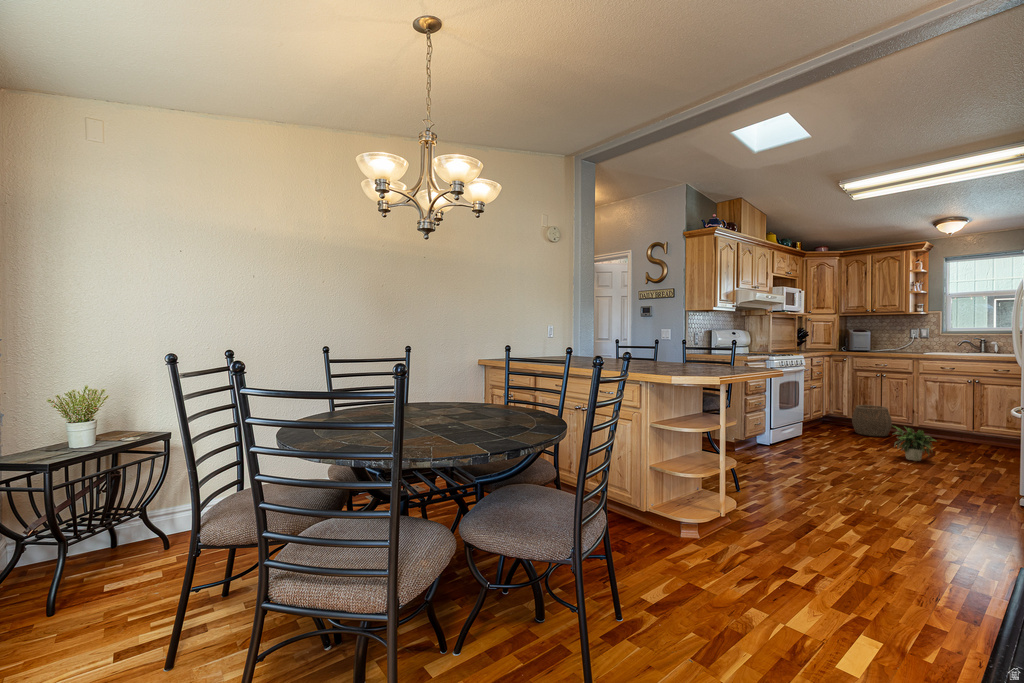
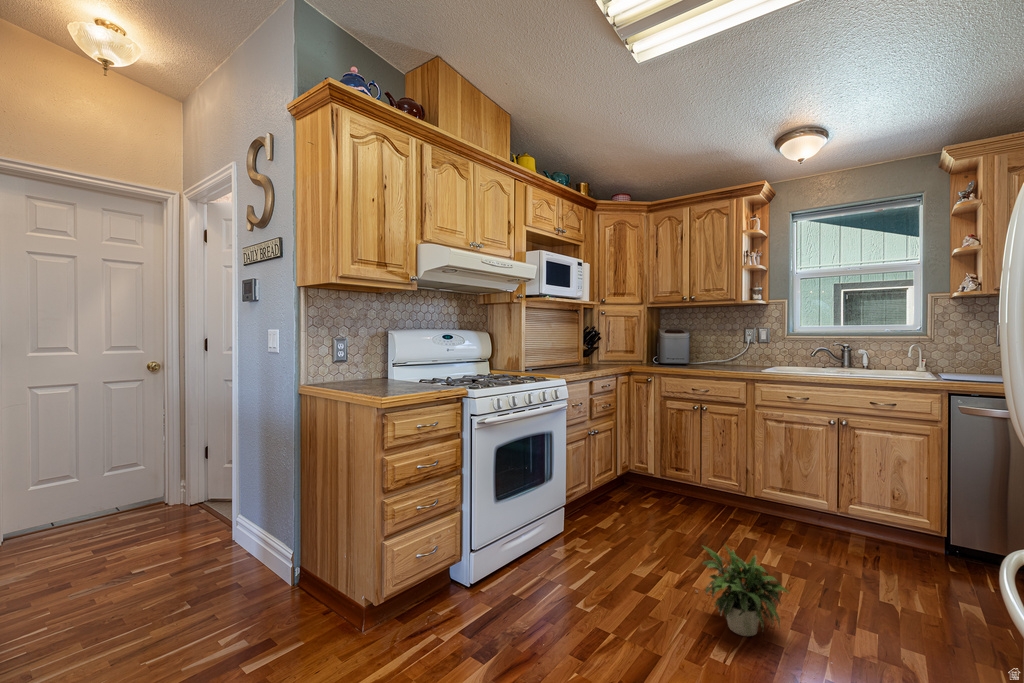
woven basket: present [852,405,892,437] -> none [653,462,714,526]

